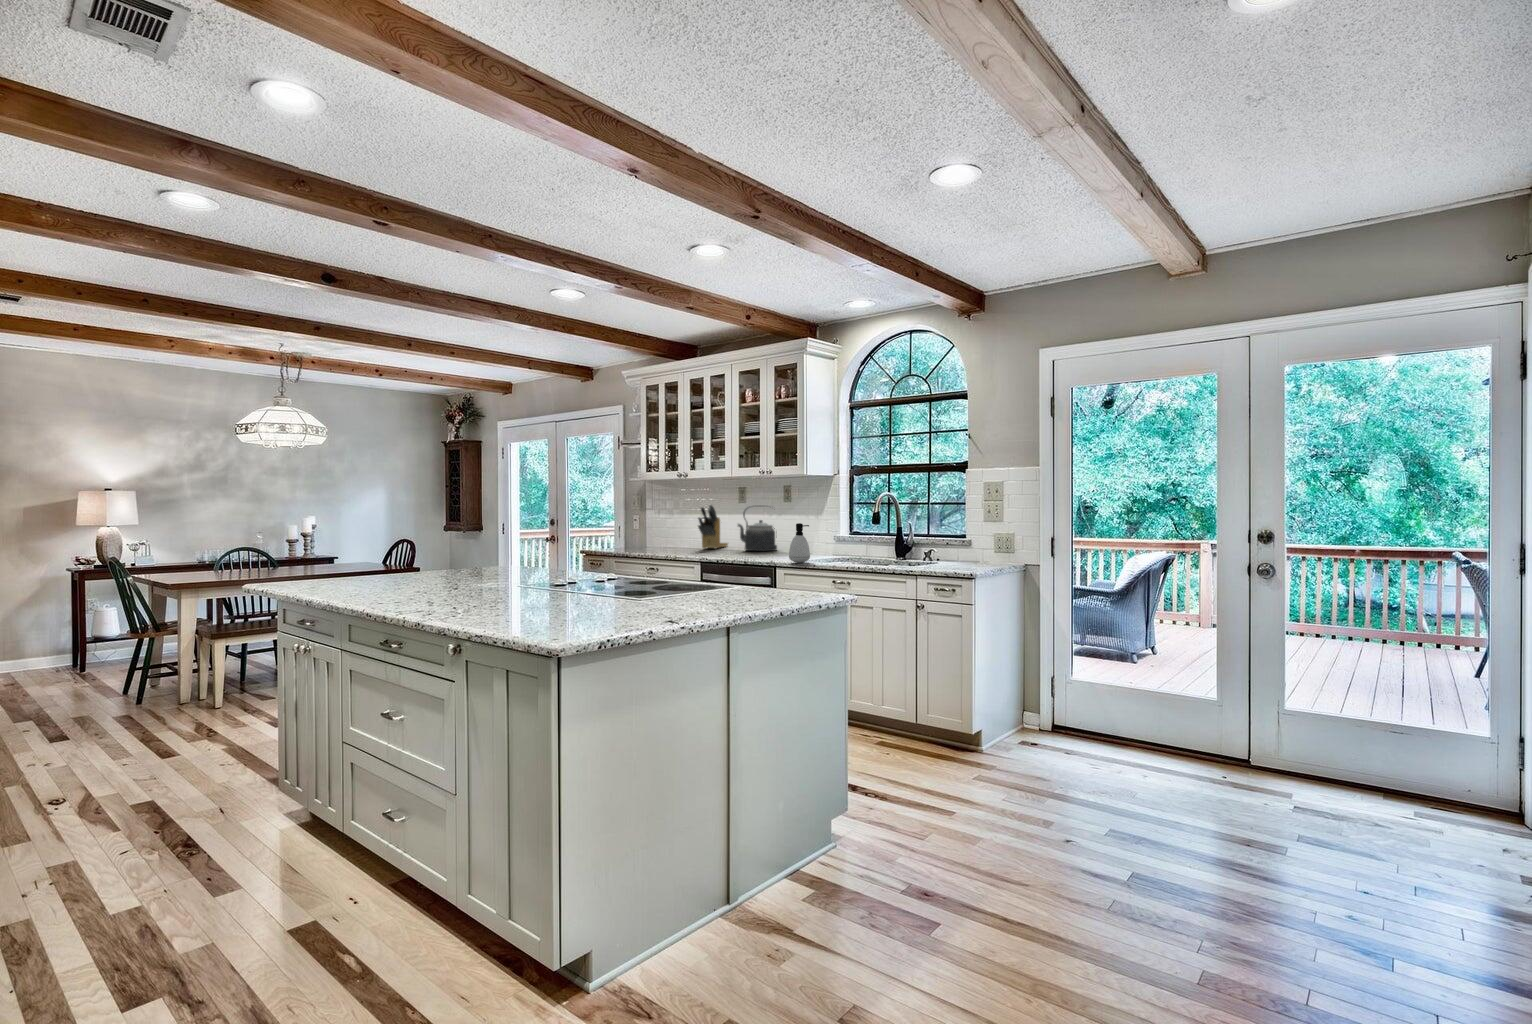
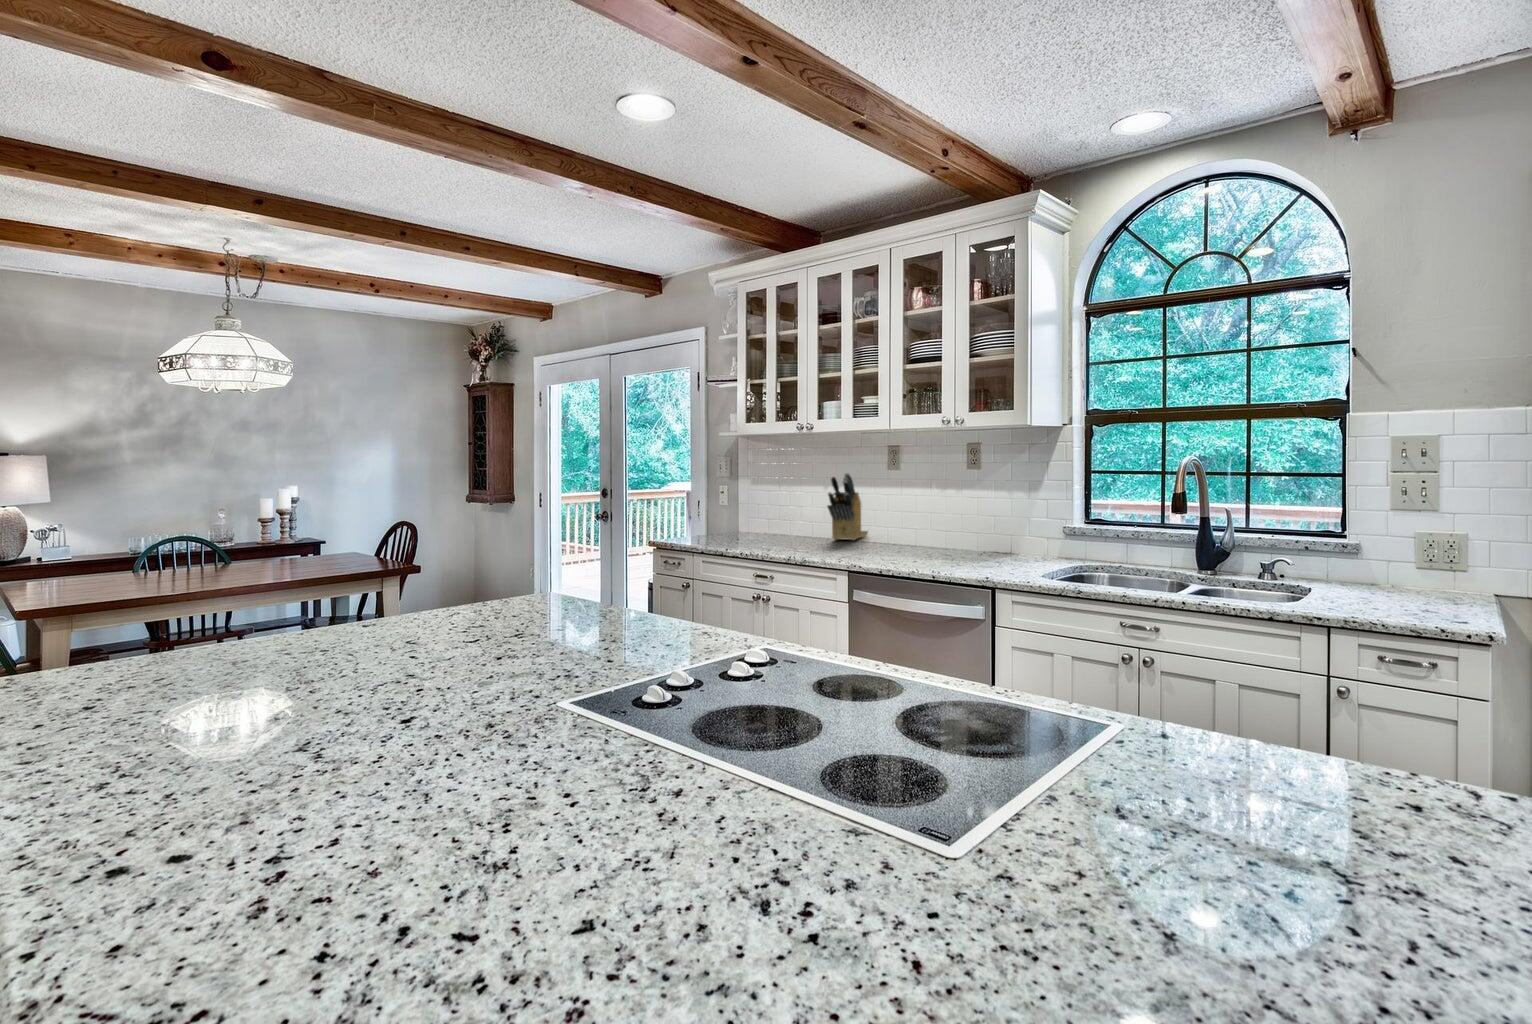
kettle: present [738,506,777,551] -> none [892,475,960,548]
soap dispenser: present [789,523,810,563] -> none [1014,511,1054,580]

